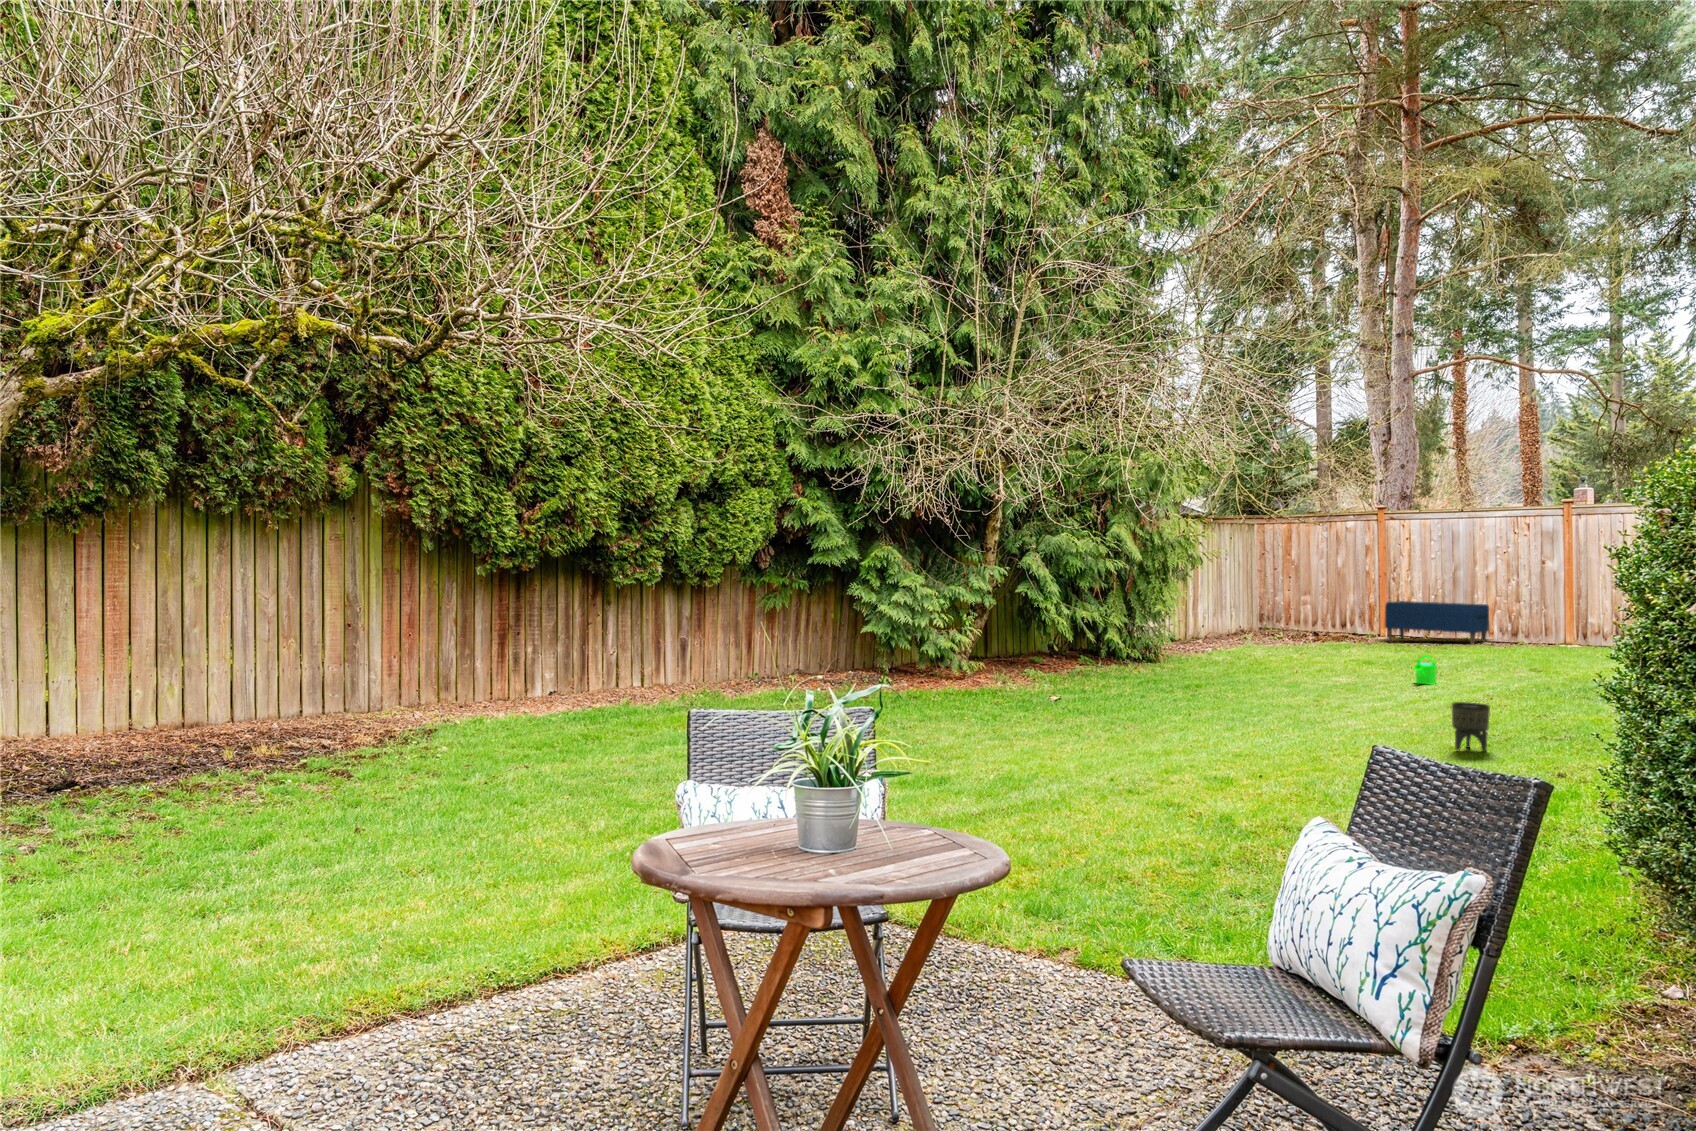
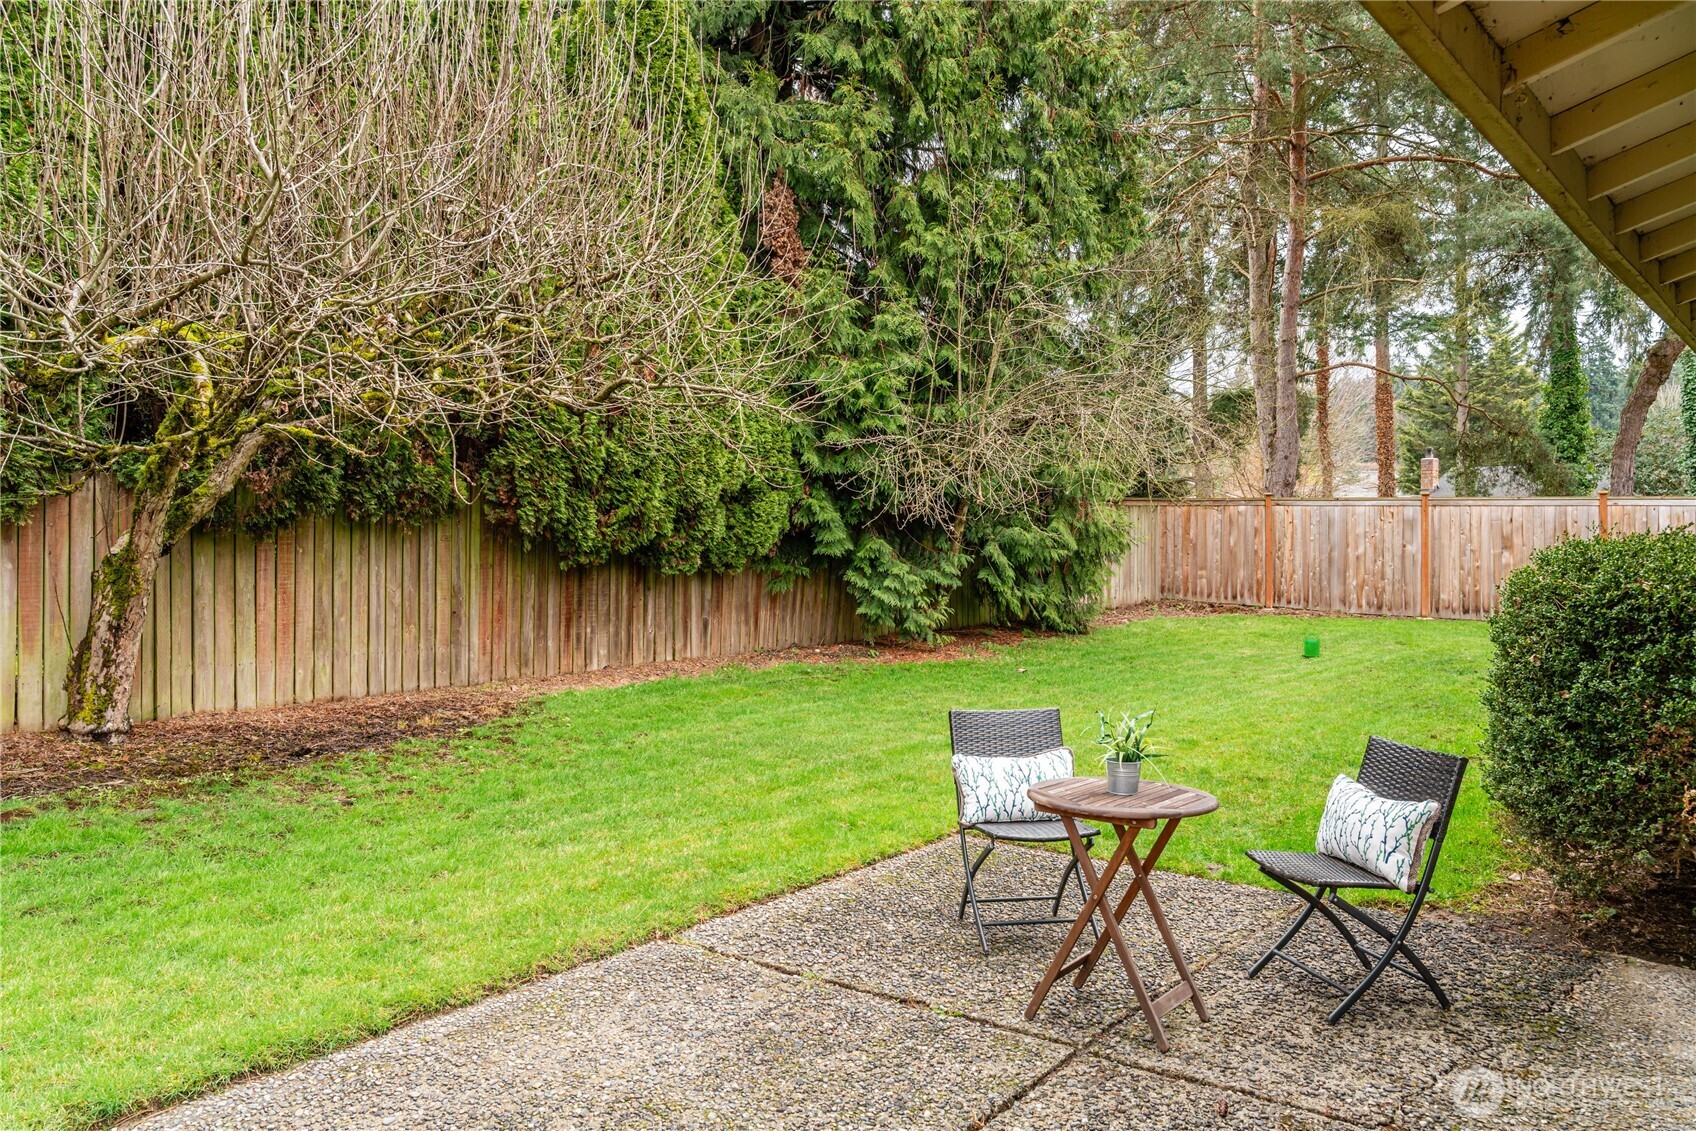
bench: present [1385,601,1489,645] -> none [1266,578,1350,618]
planter: present [1451,702,1490,752] -> none [1349,680,1376,717]

